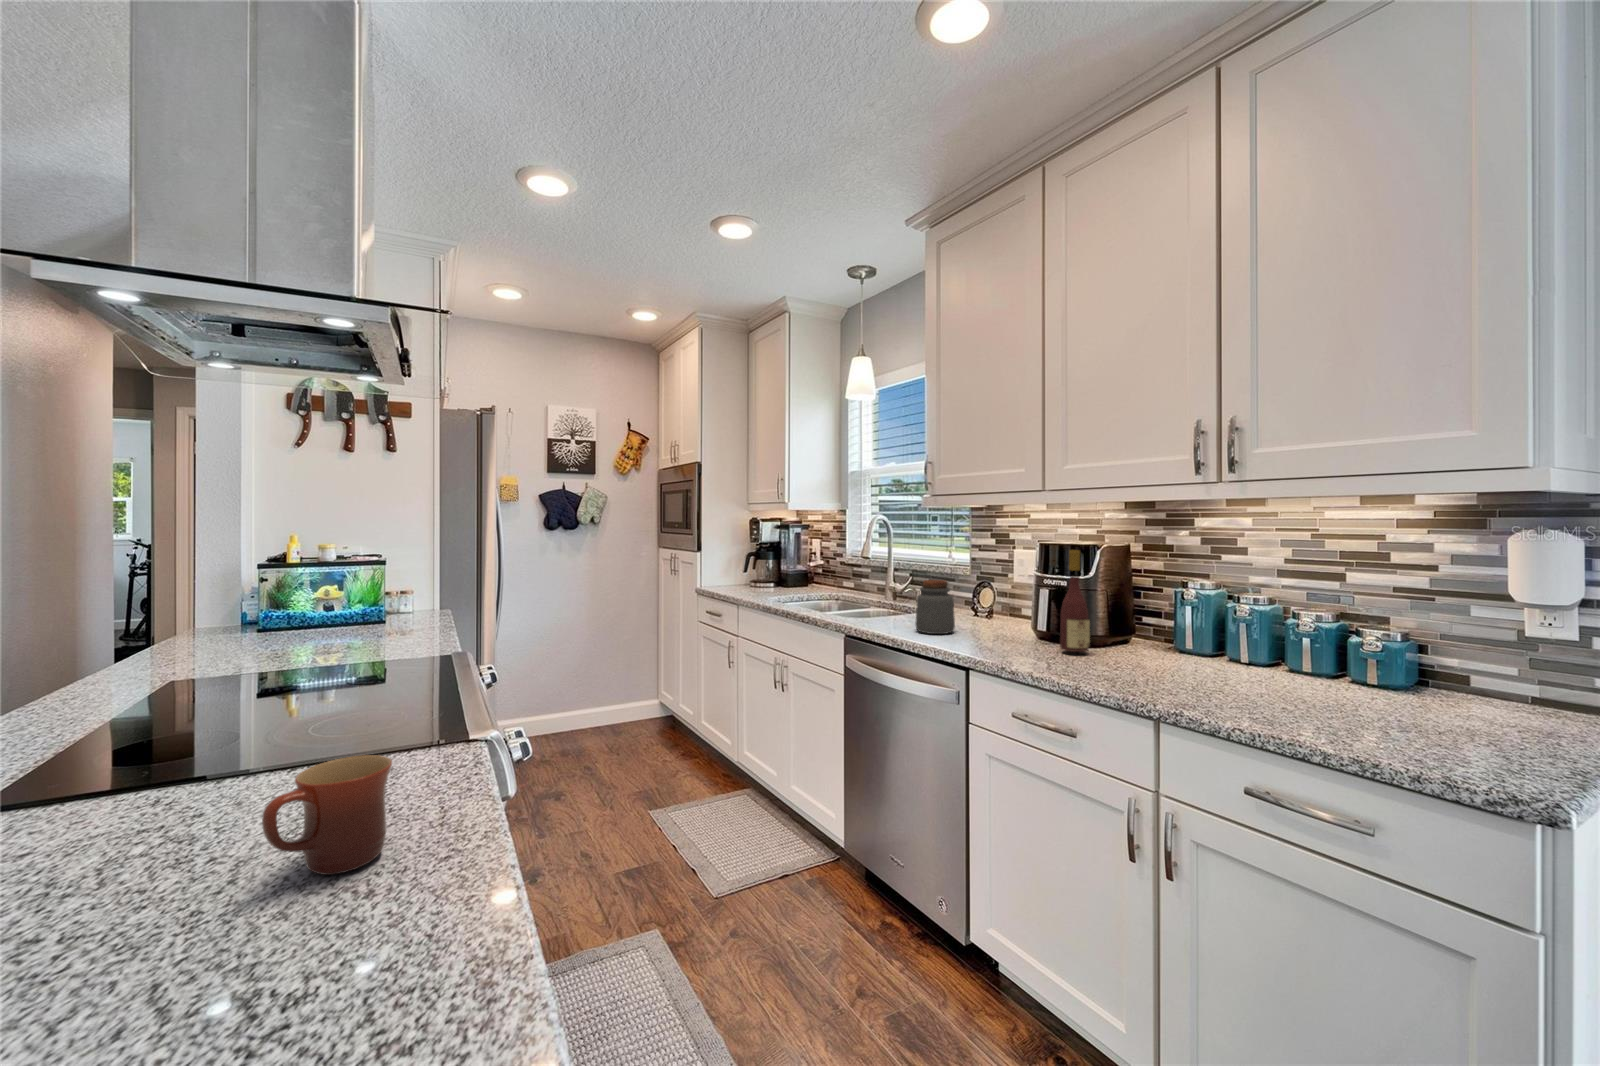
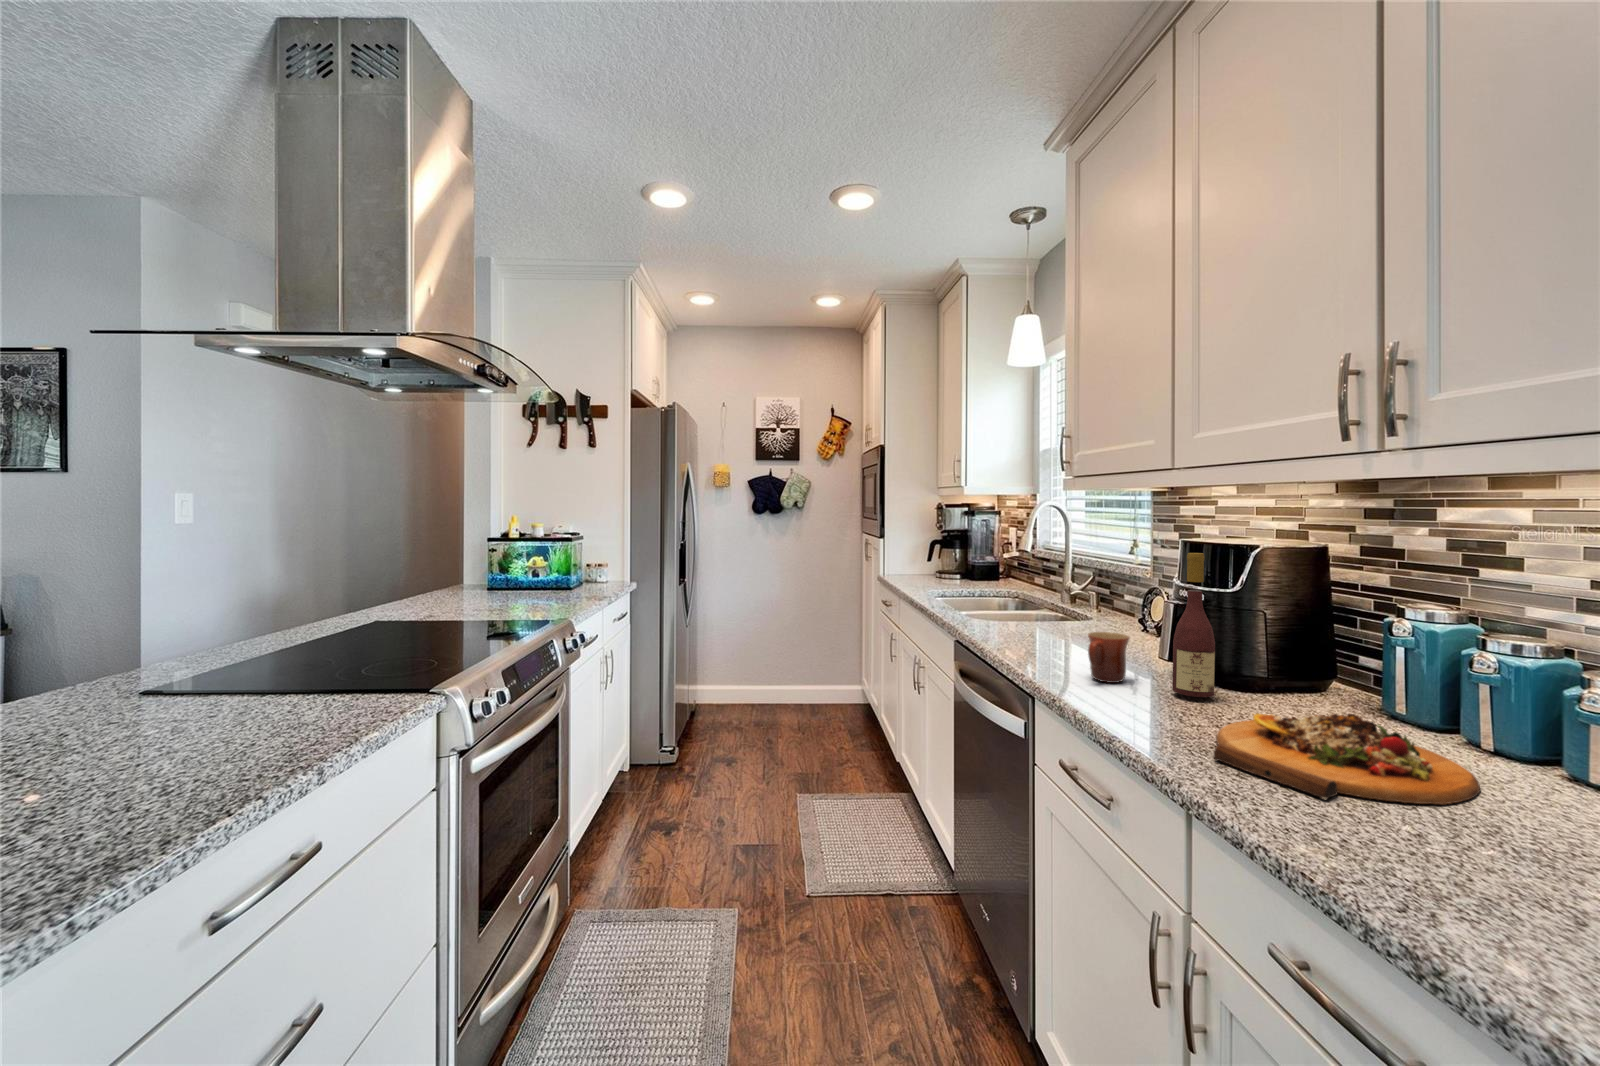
jar: present [916,580,955,634] -> none [1022,583,1073,651]
cutting board: none [1122,646,1273,696] -> present [1214,713,1480,804]
mug: present [262,755,392,875] -> present [1088,632,1129,683]

